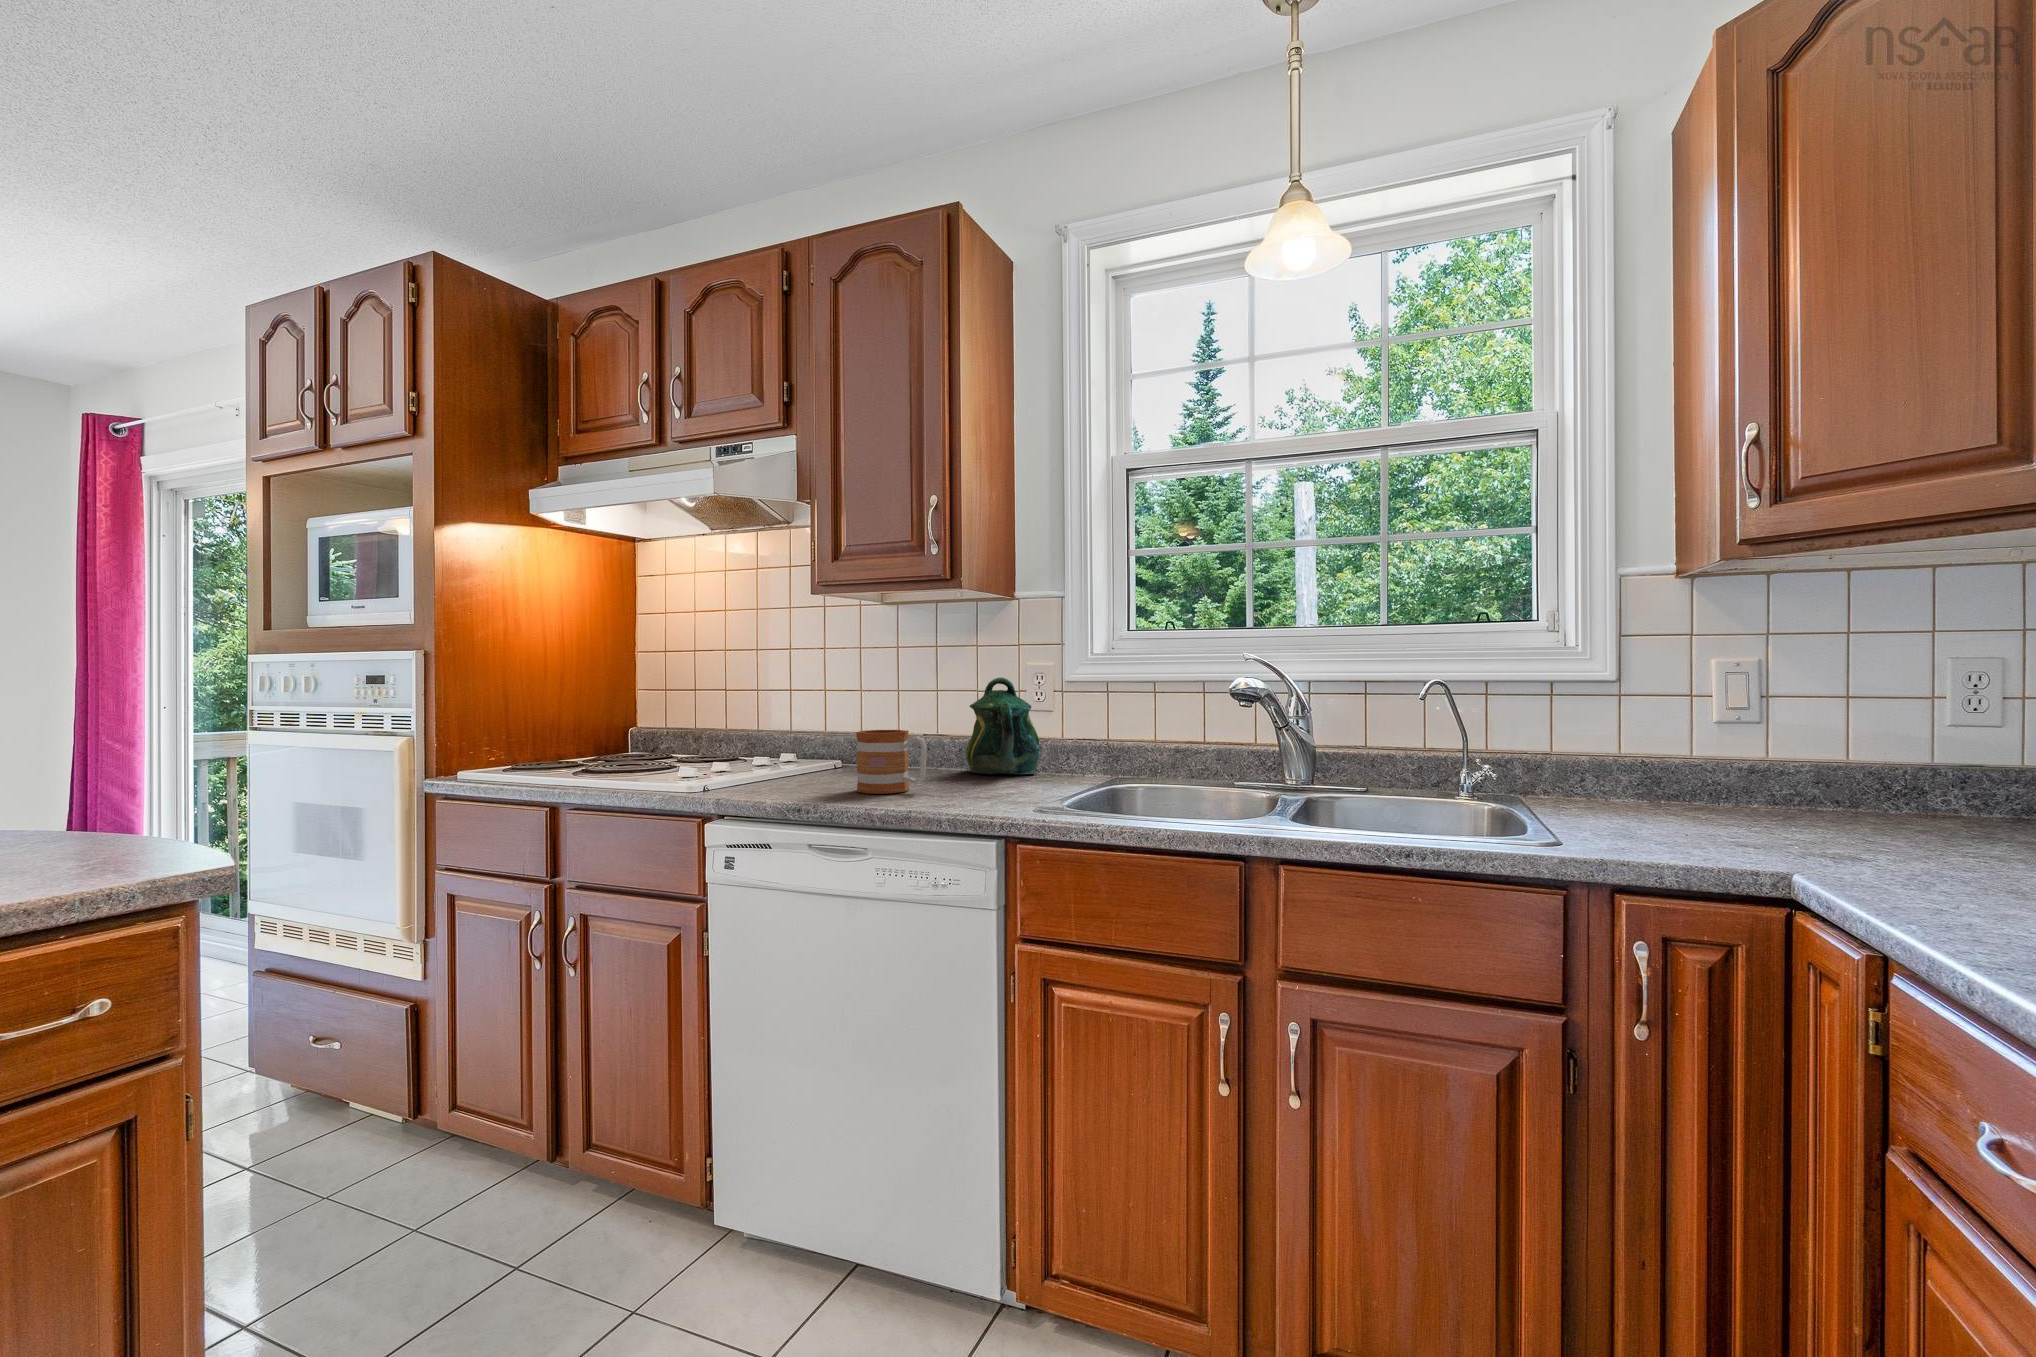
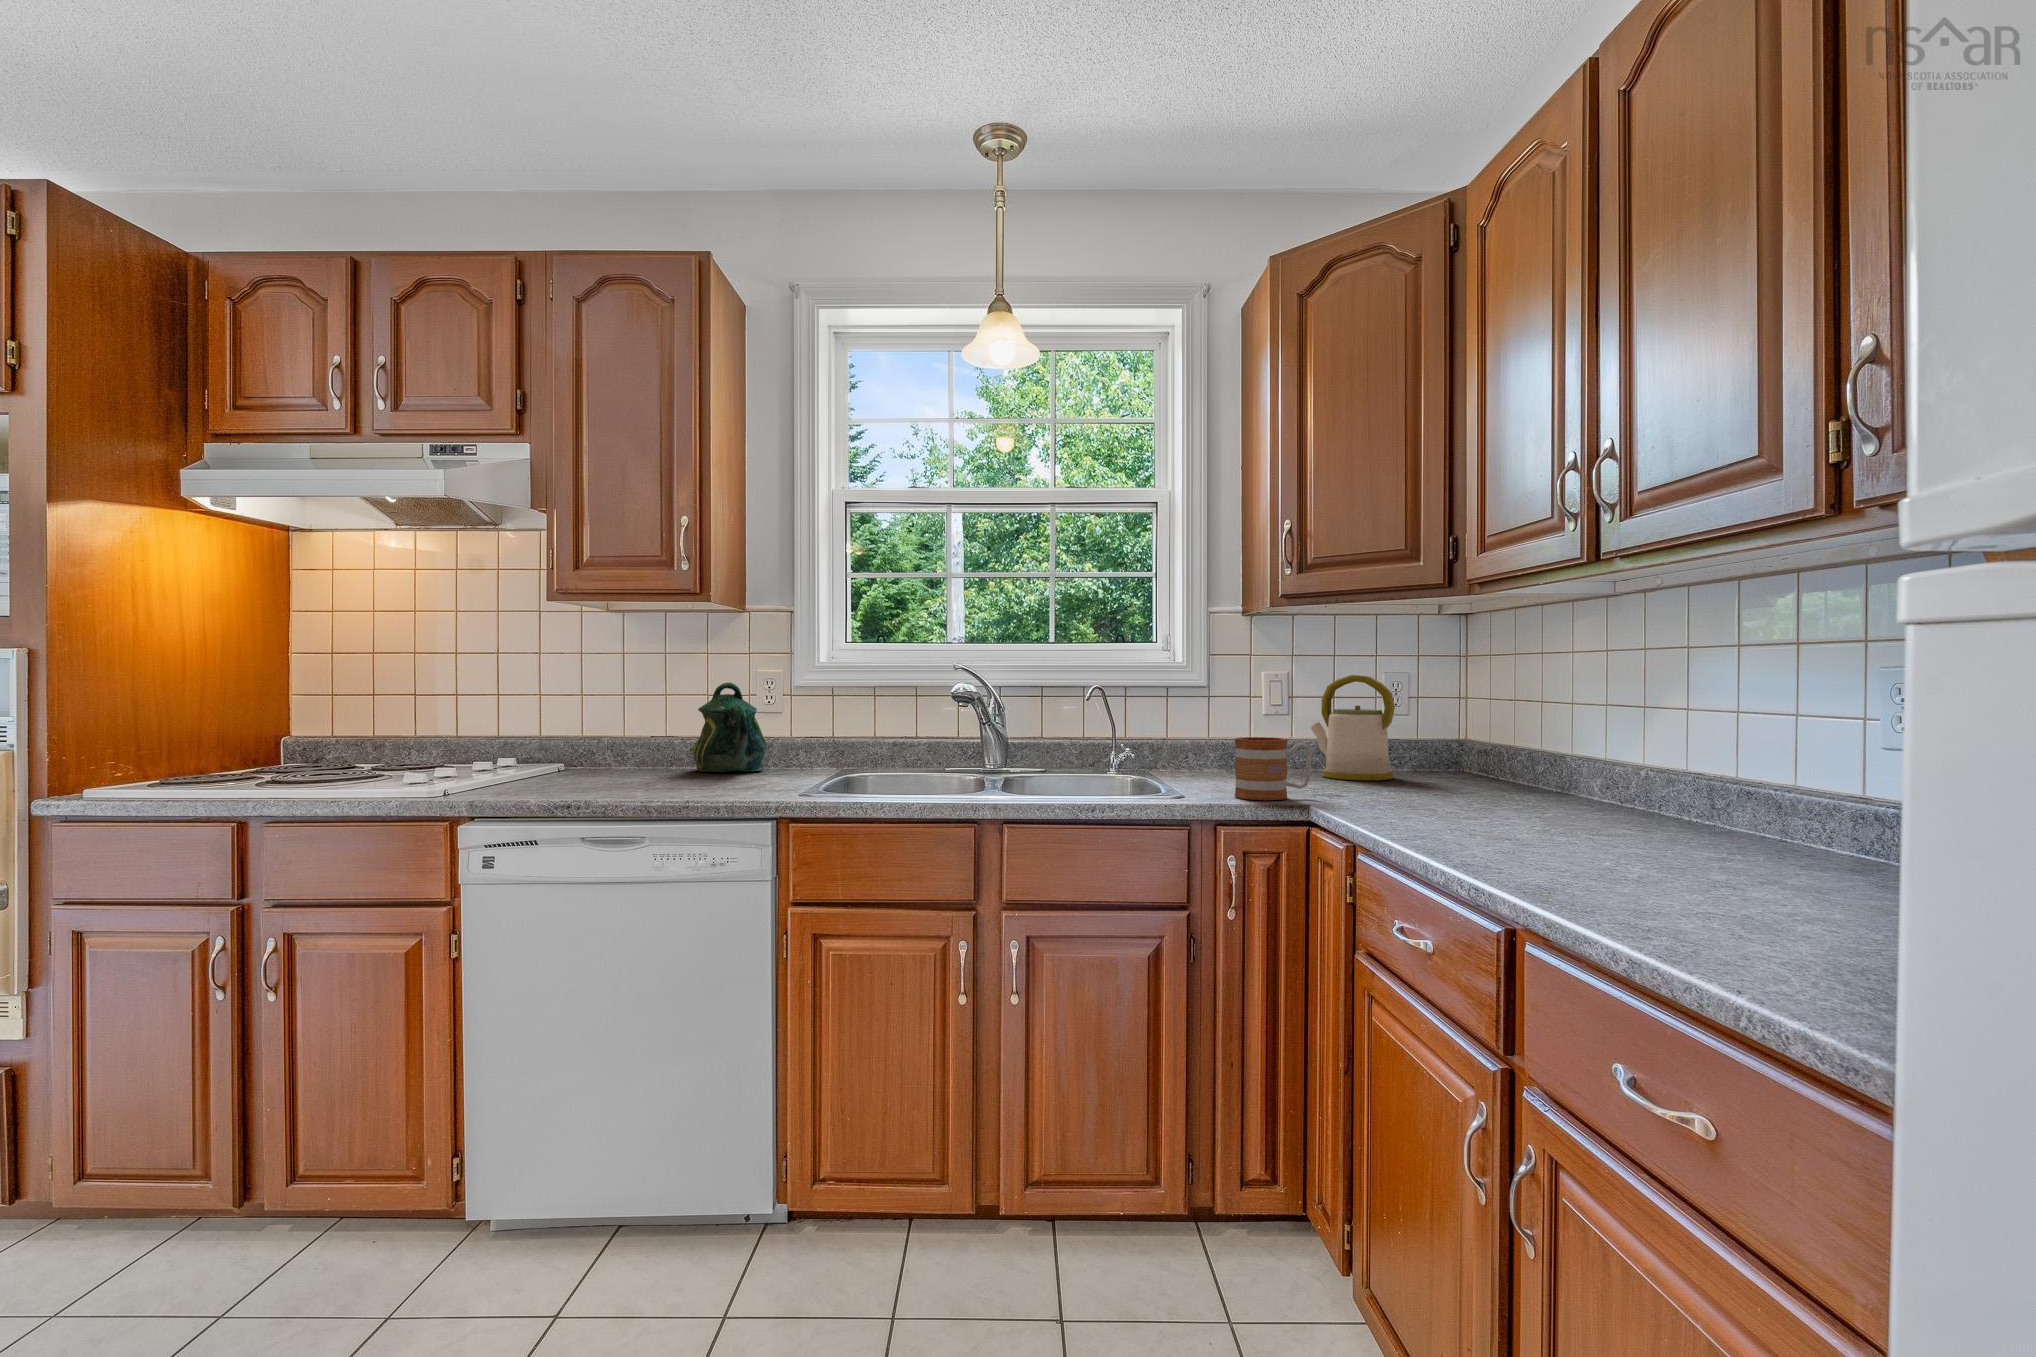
kettle: none [1784,663,1950,828] -> present [1311,675,1395,780]
mug: present [856,730,927,794] -> present [1235,737,1312,800]

